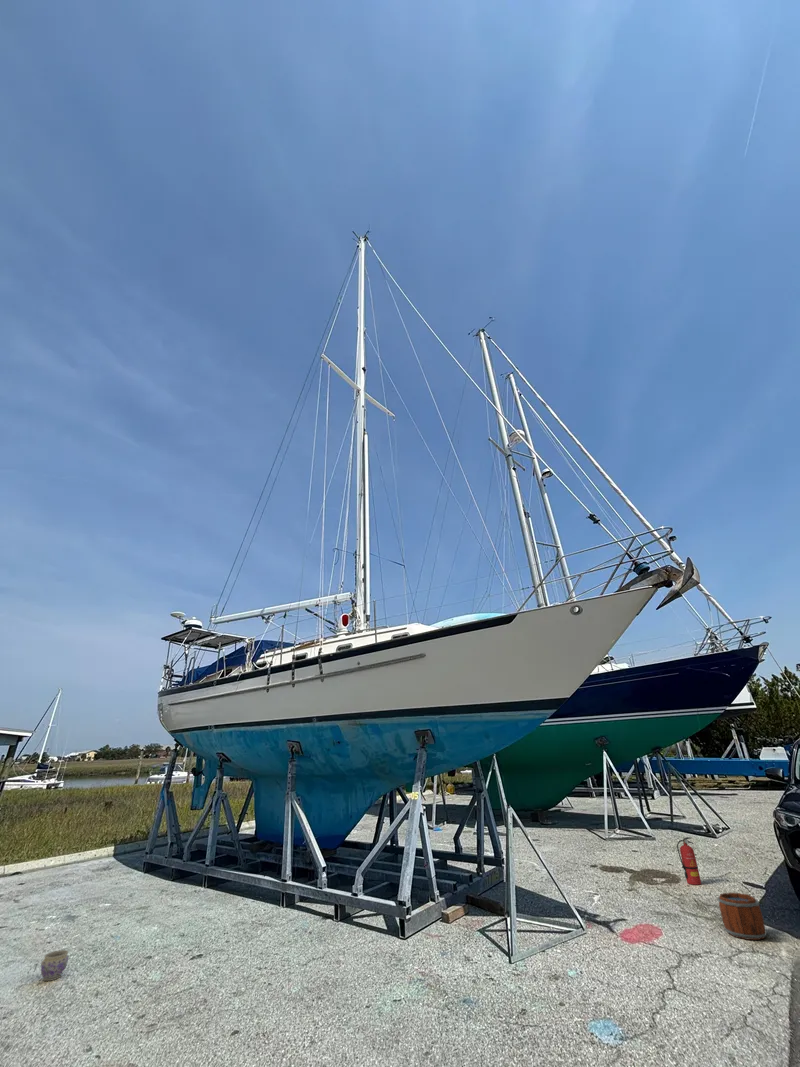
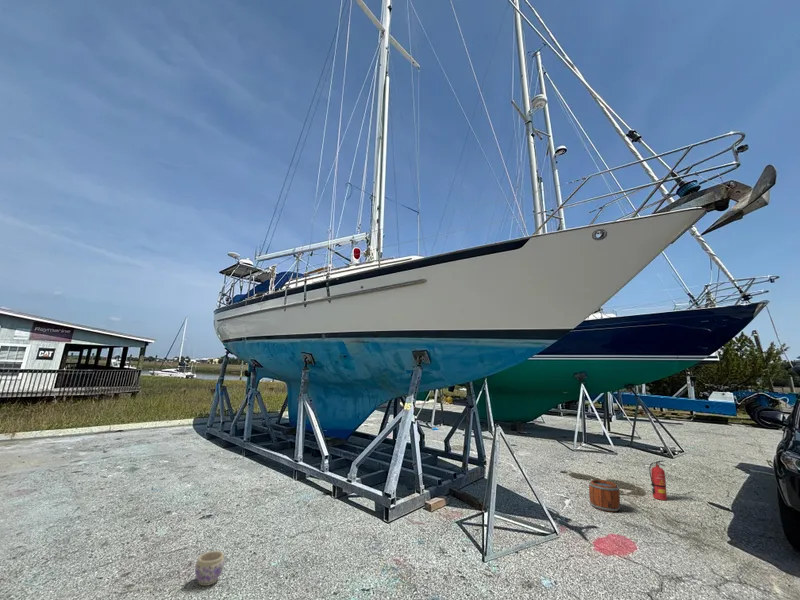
bucket: present [718,893,767,940] -> present [589,480,620,512]
planter: present [41,950,69,981] -> present [195,551,225,586]

